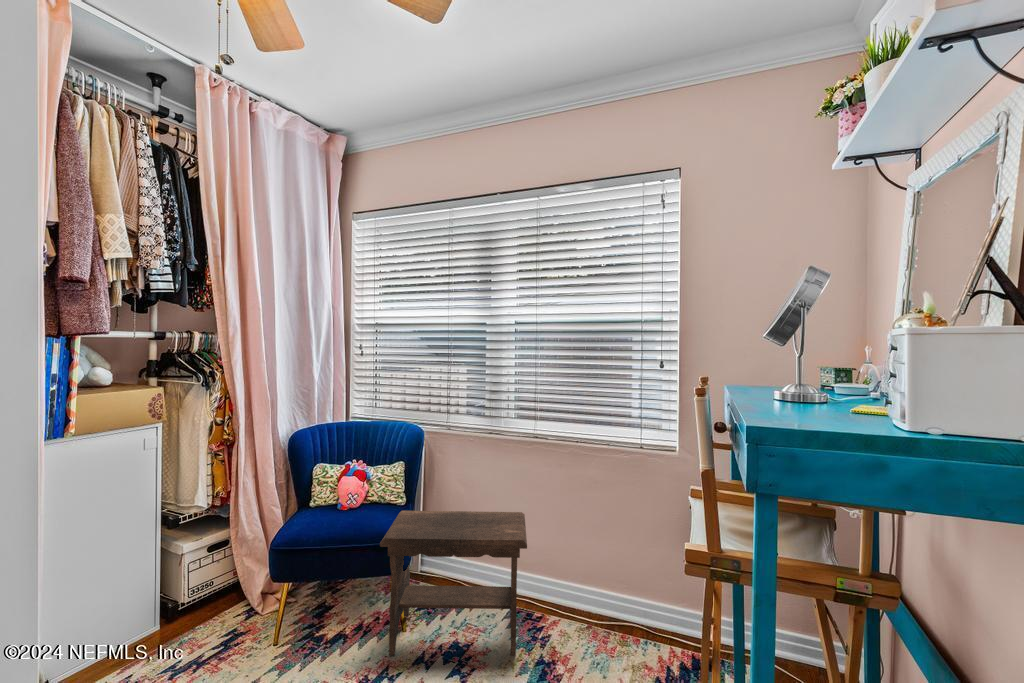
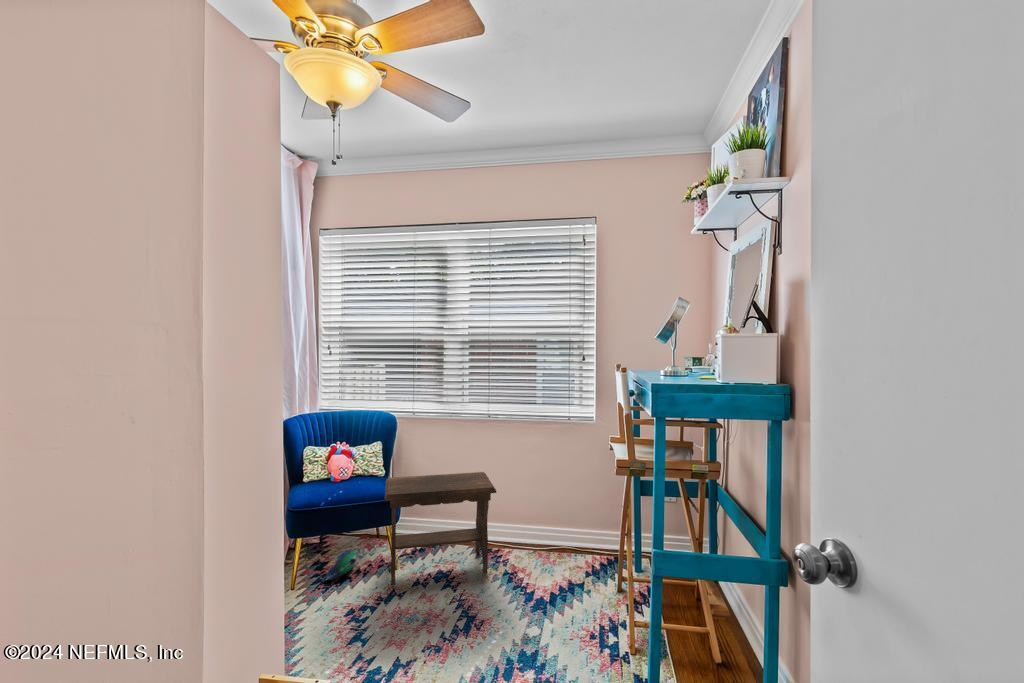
plush toy: none [315,592,365,635] -> present [322,550,357,581]

